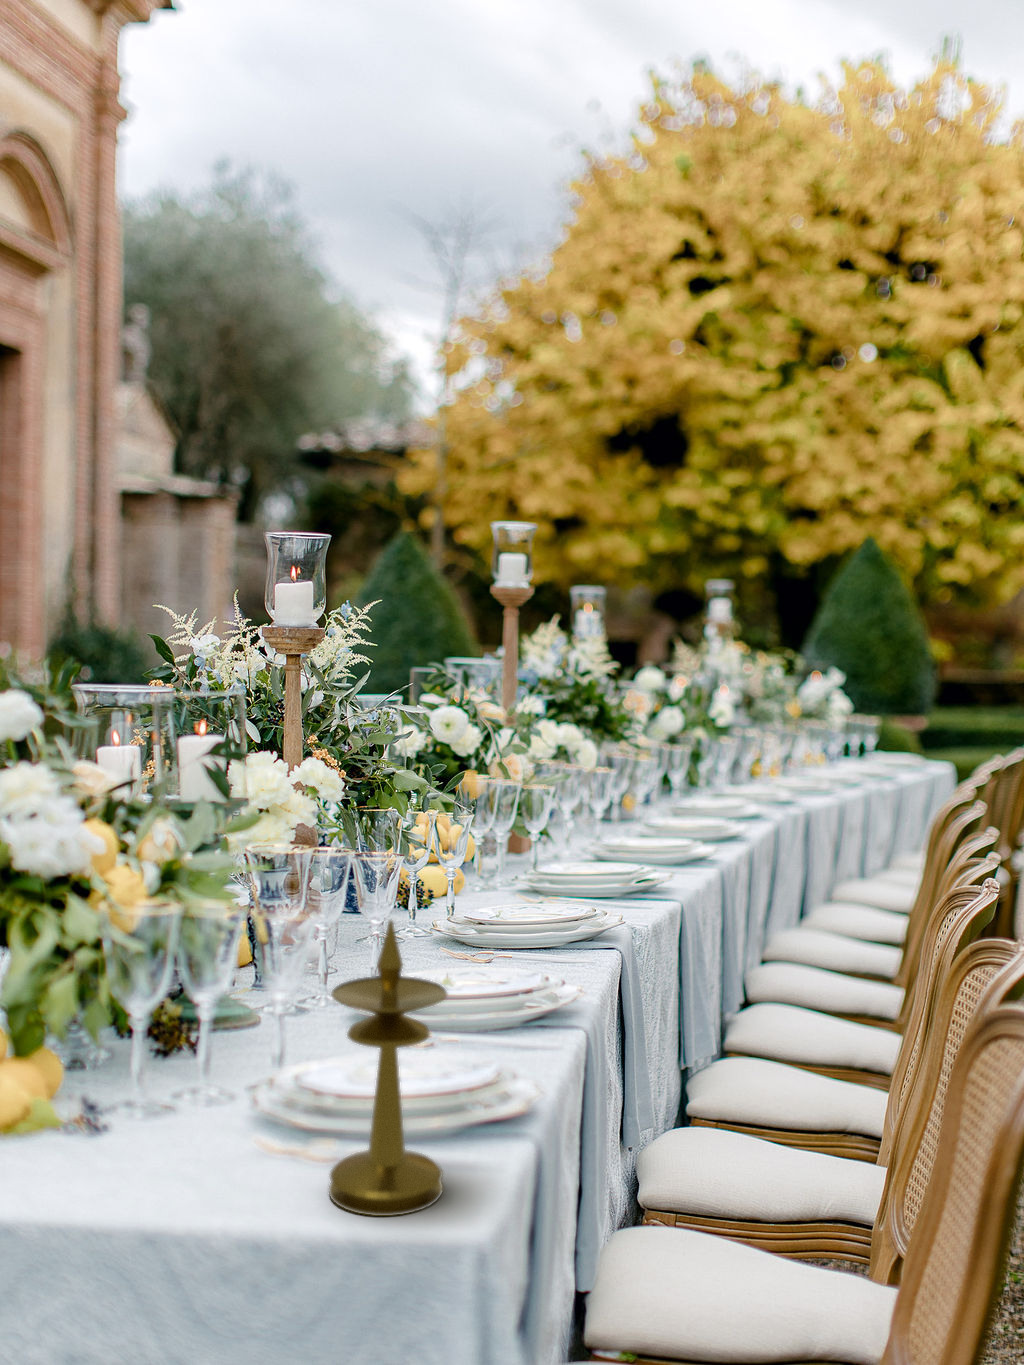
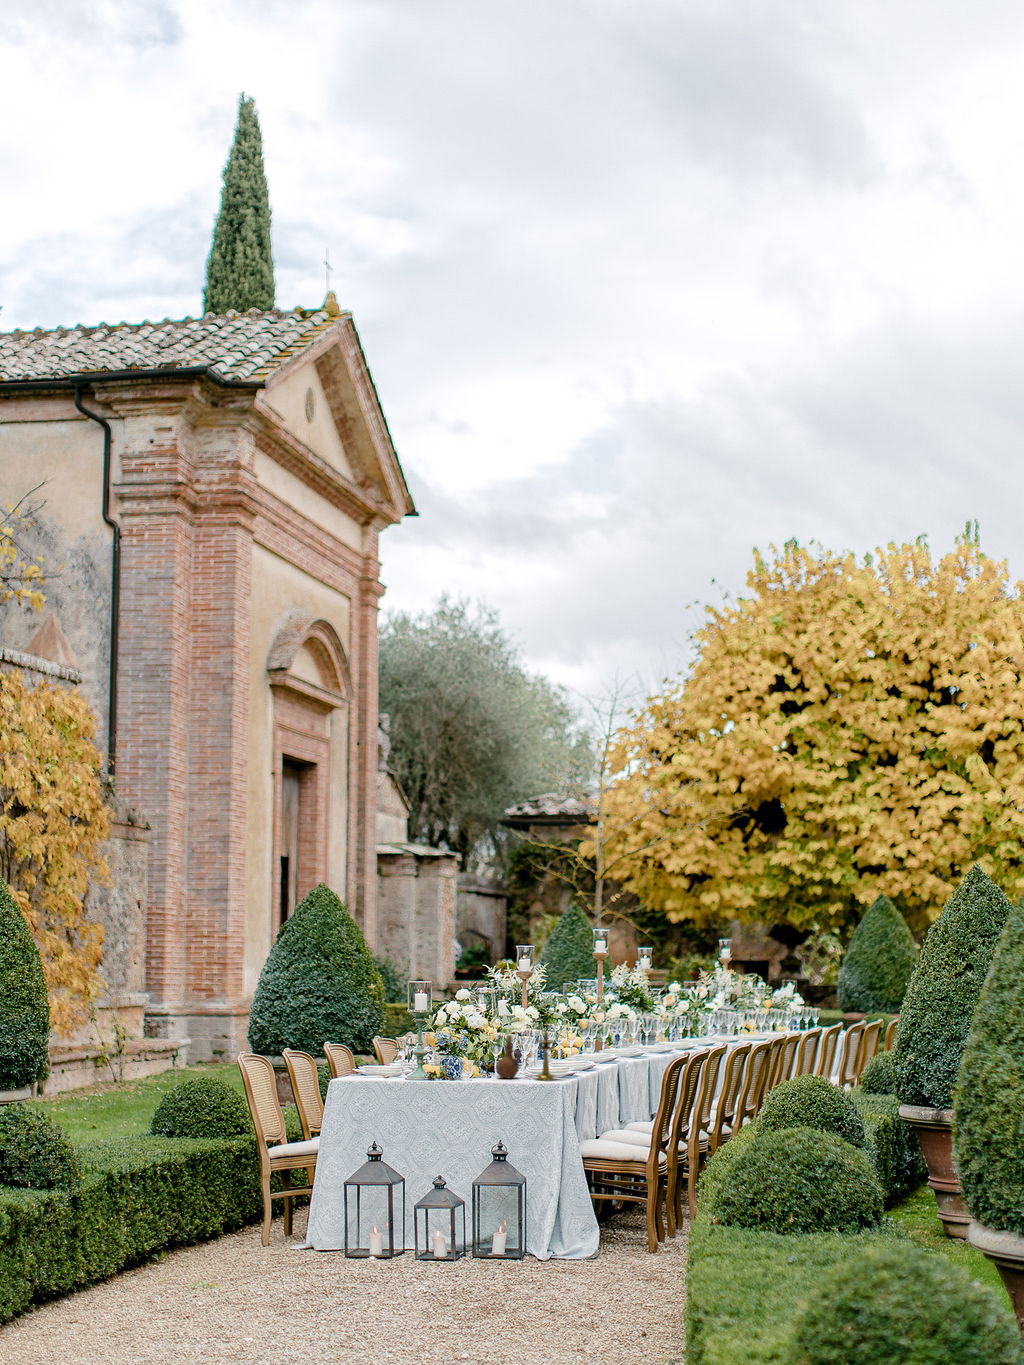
ceramic pitcher: none [118,950,249,1183] -> present [496,1035,520,1078]

